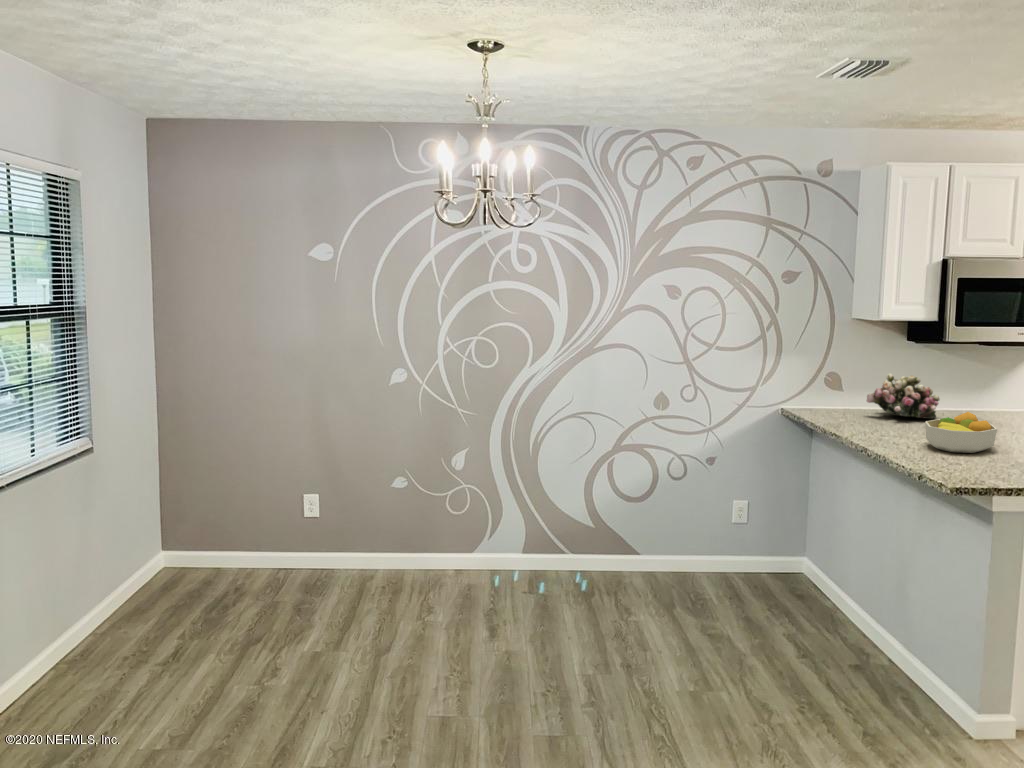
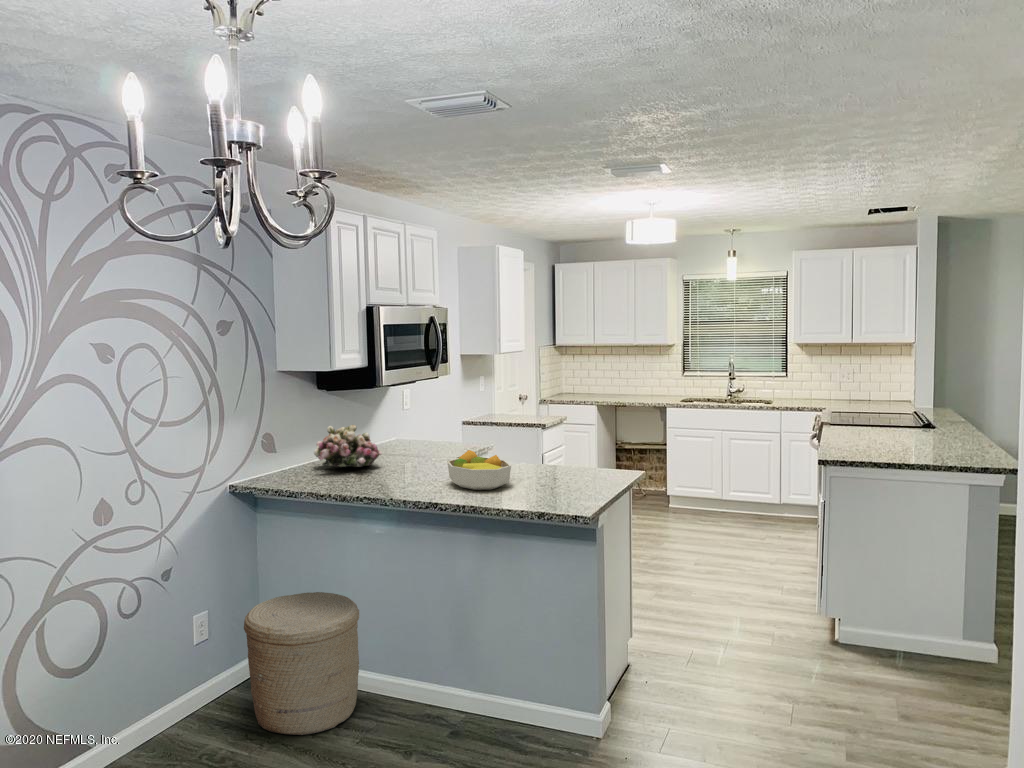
woven basket: none [737,504,837,618] -> present [244,592,359,735]

